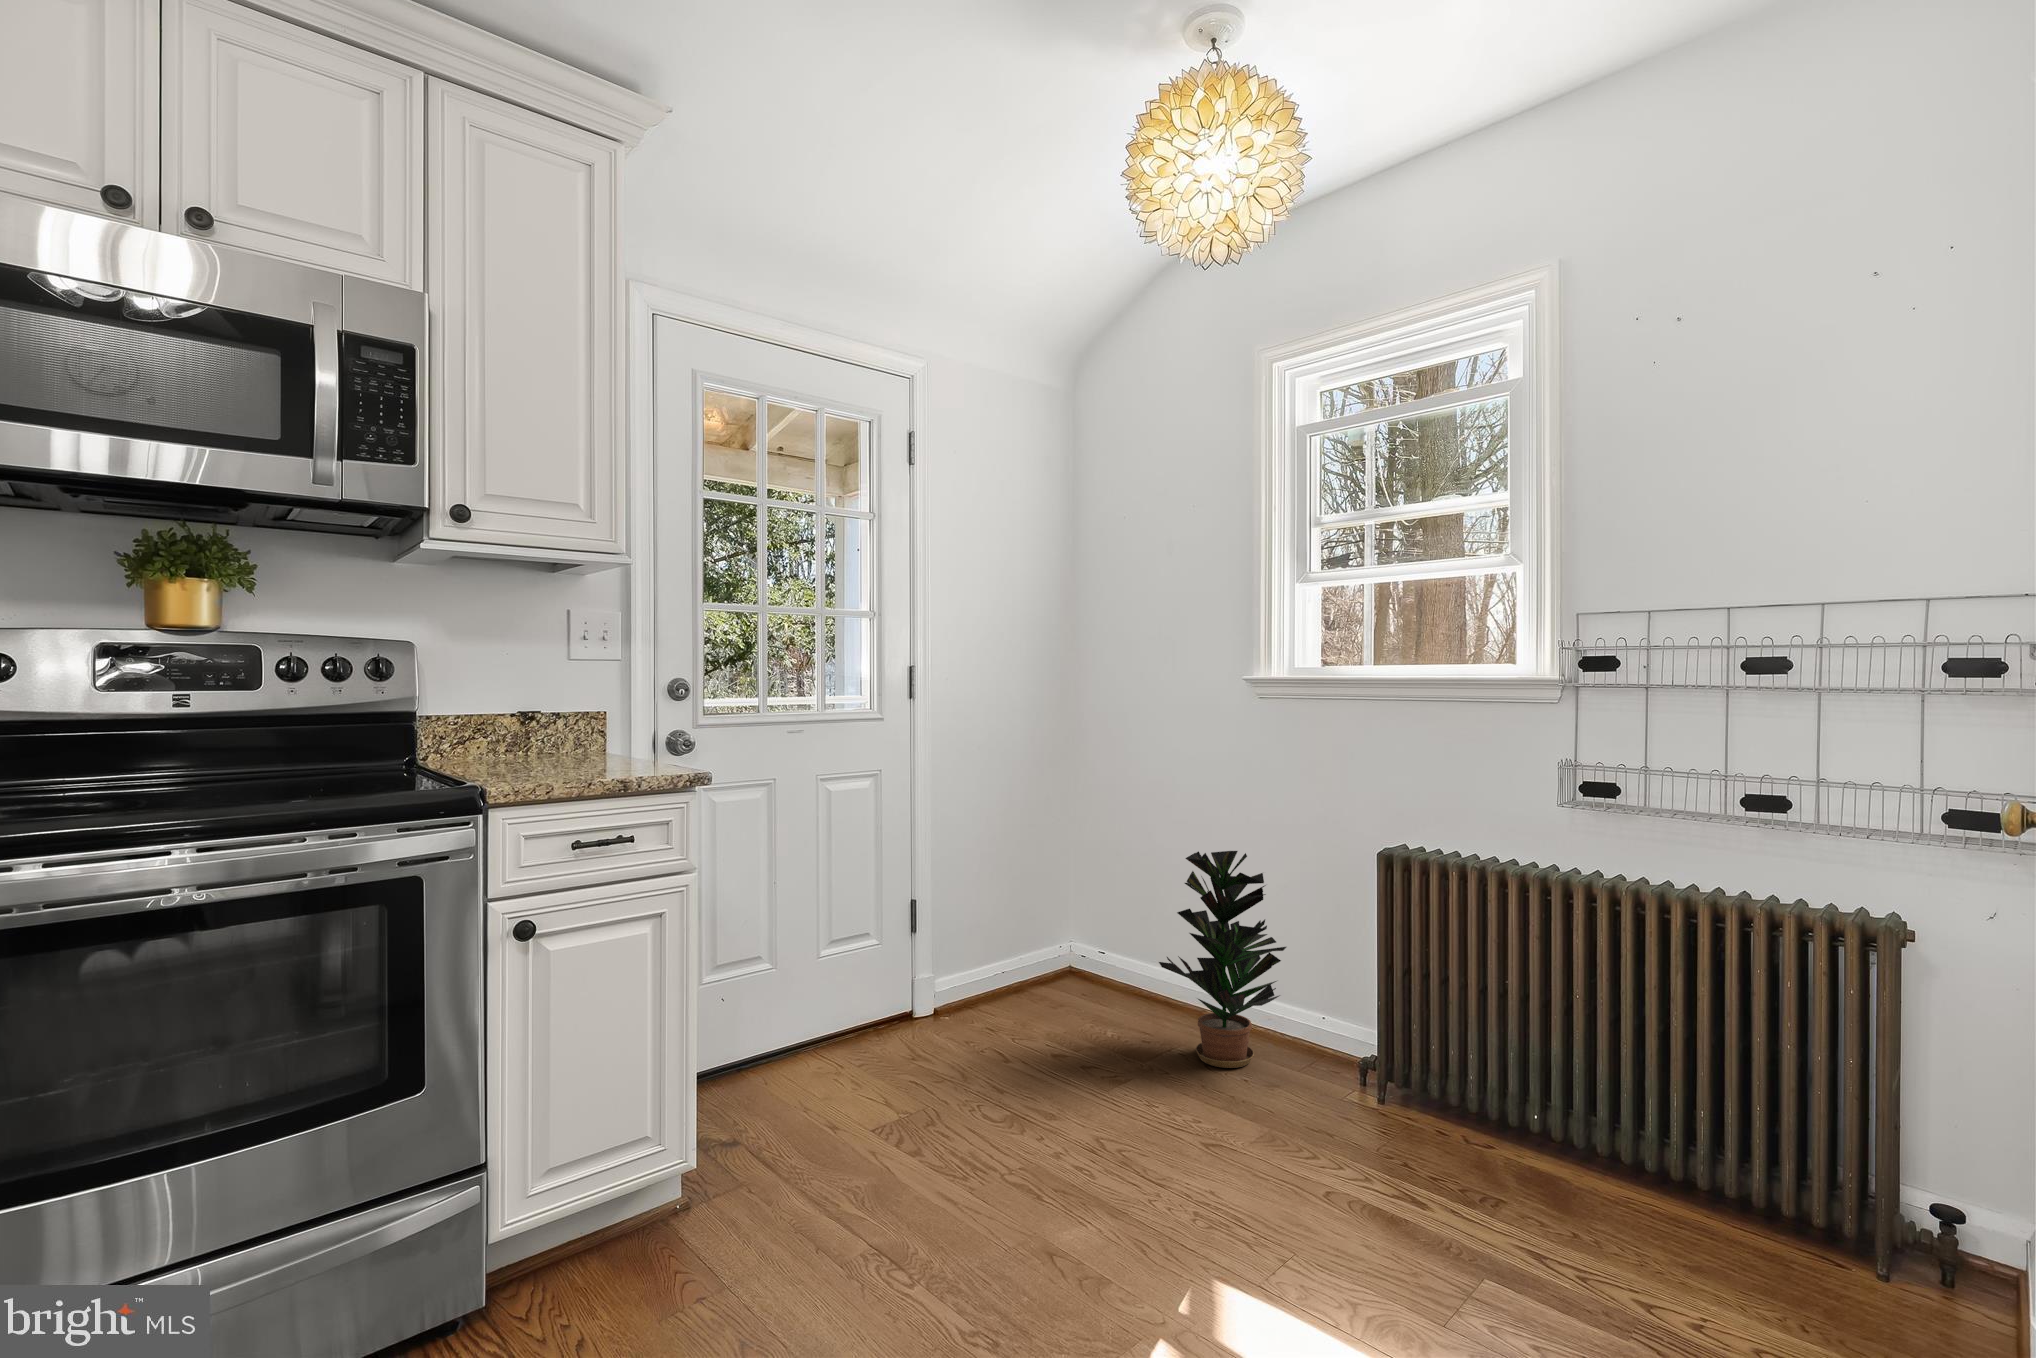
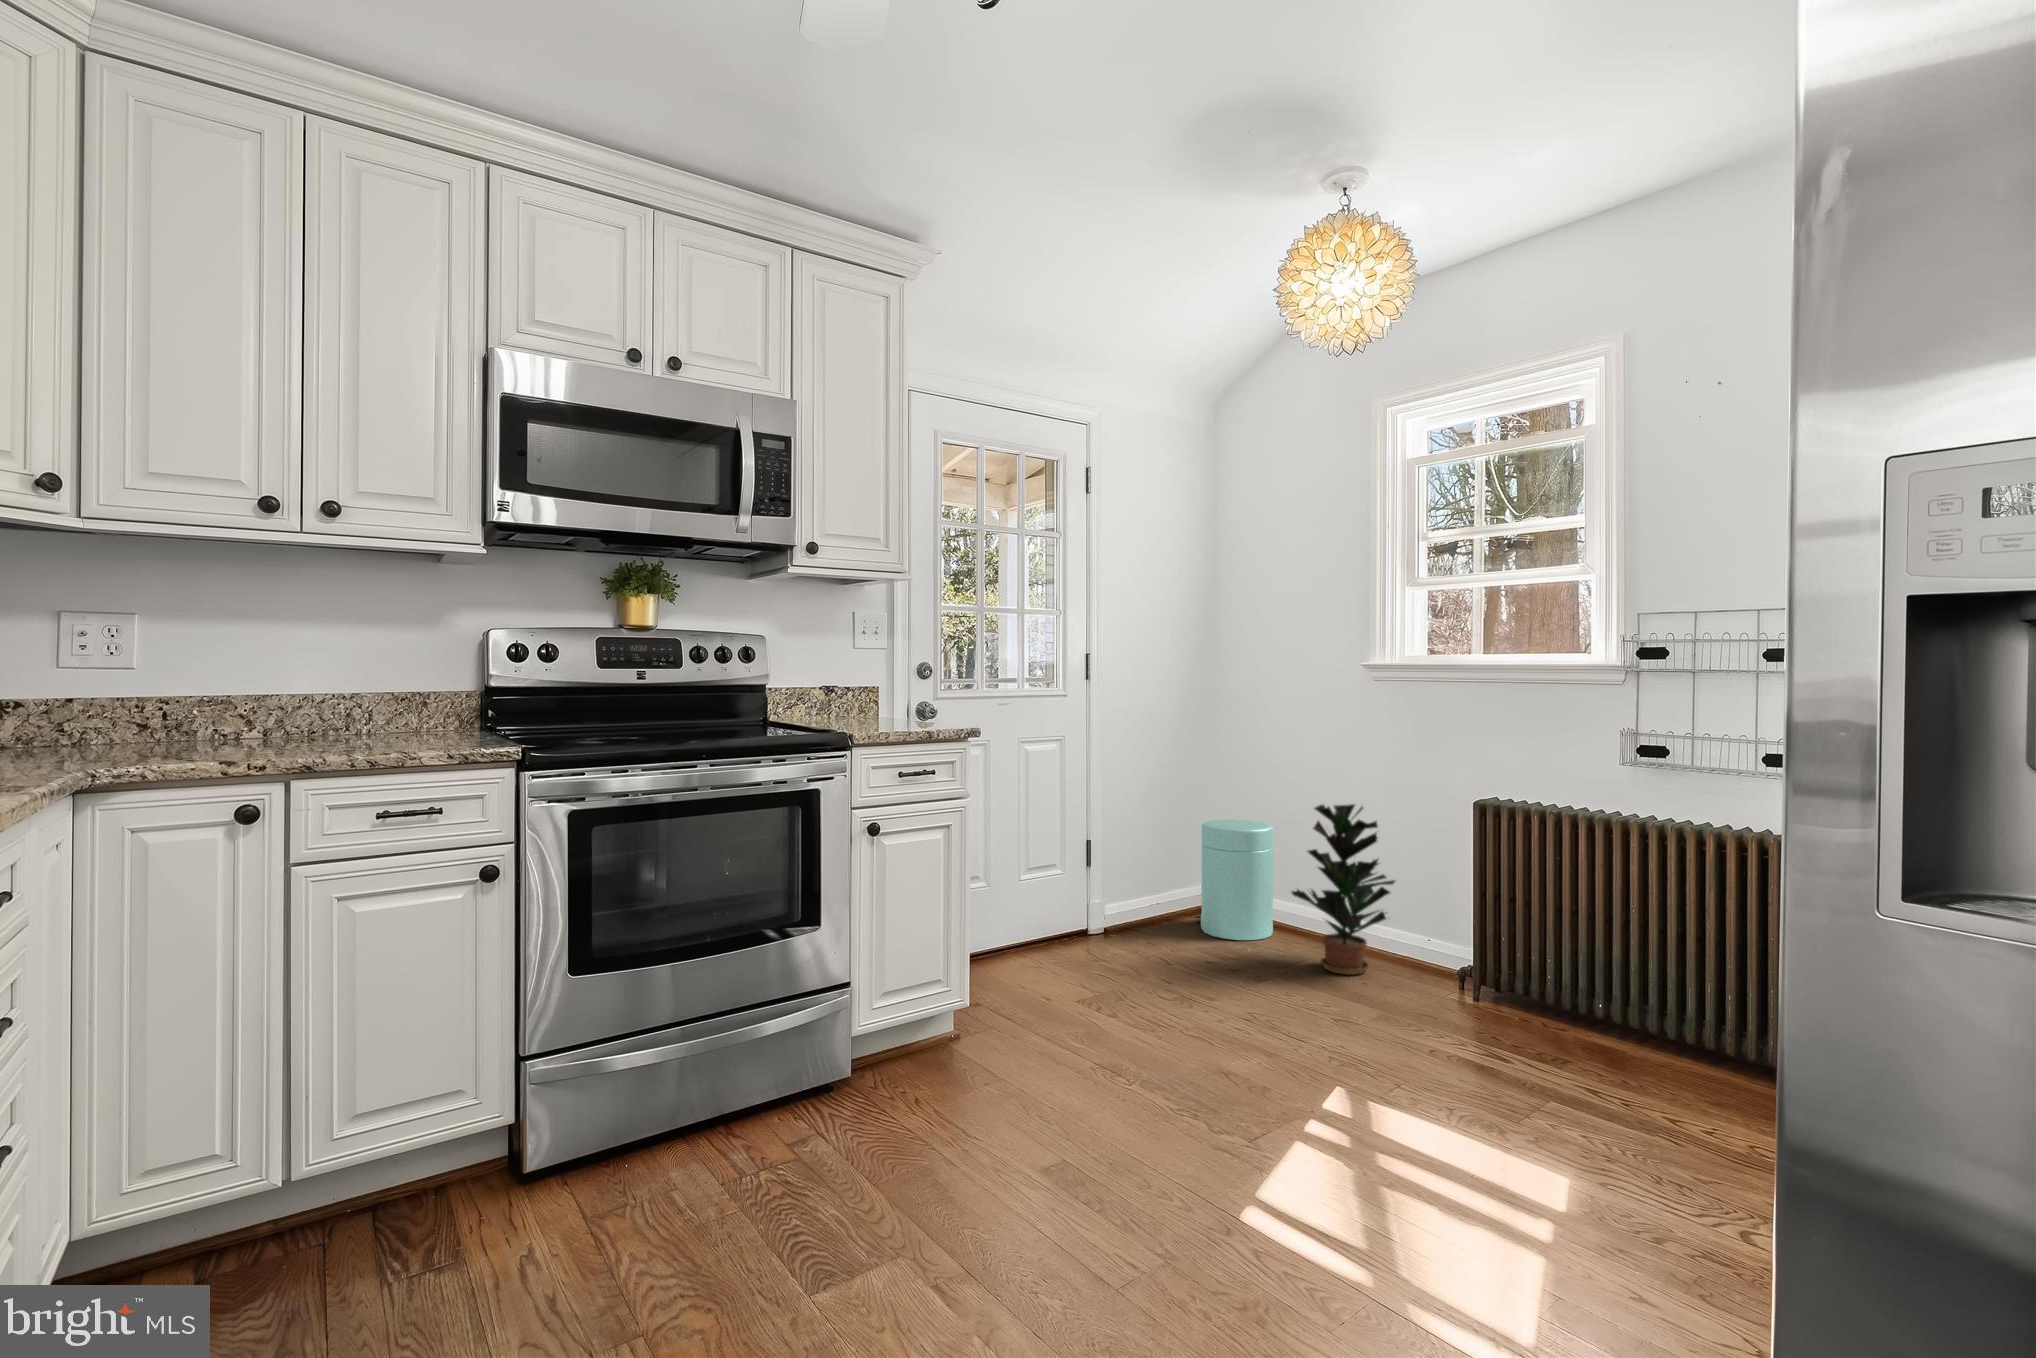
trash can: none [1050,865,1142,1018] -> present [1195,819,1273,940]

